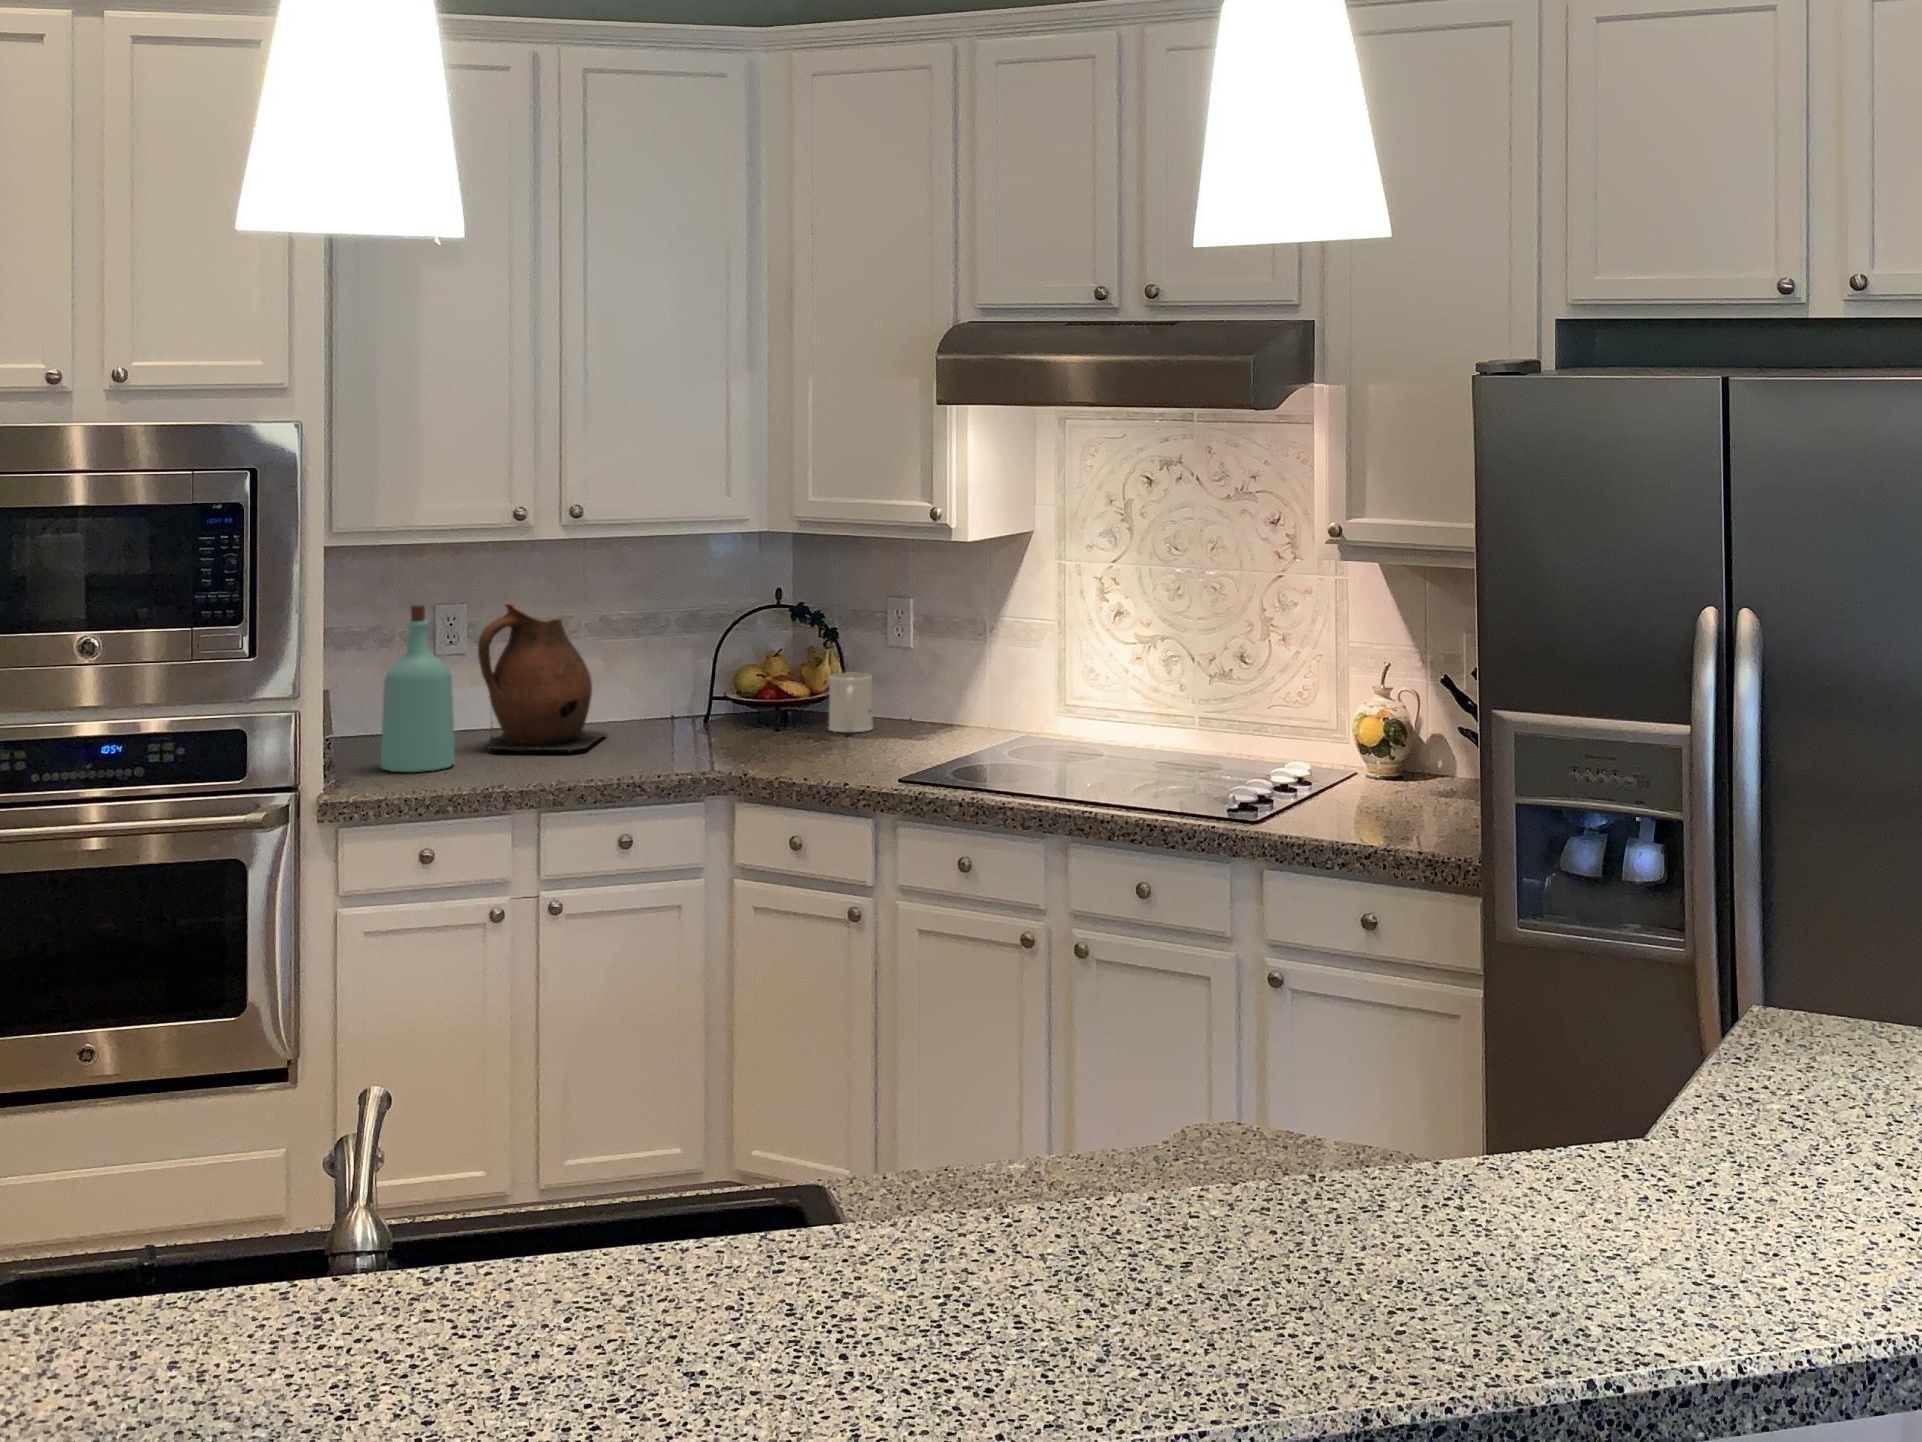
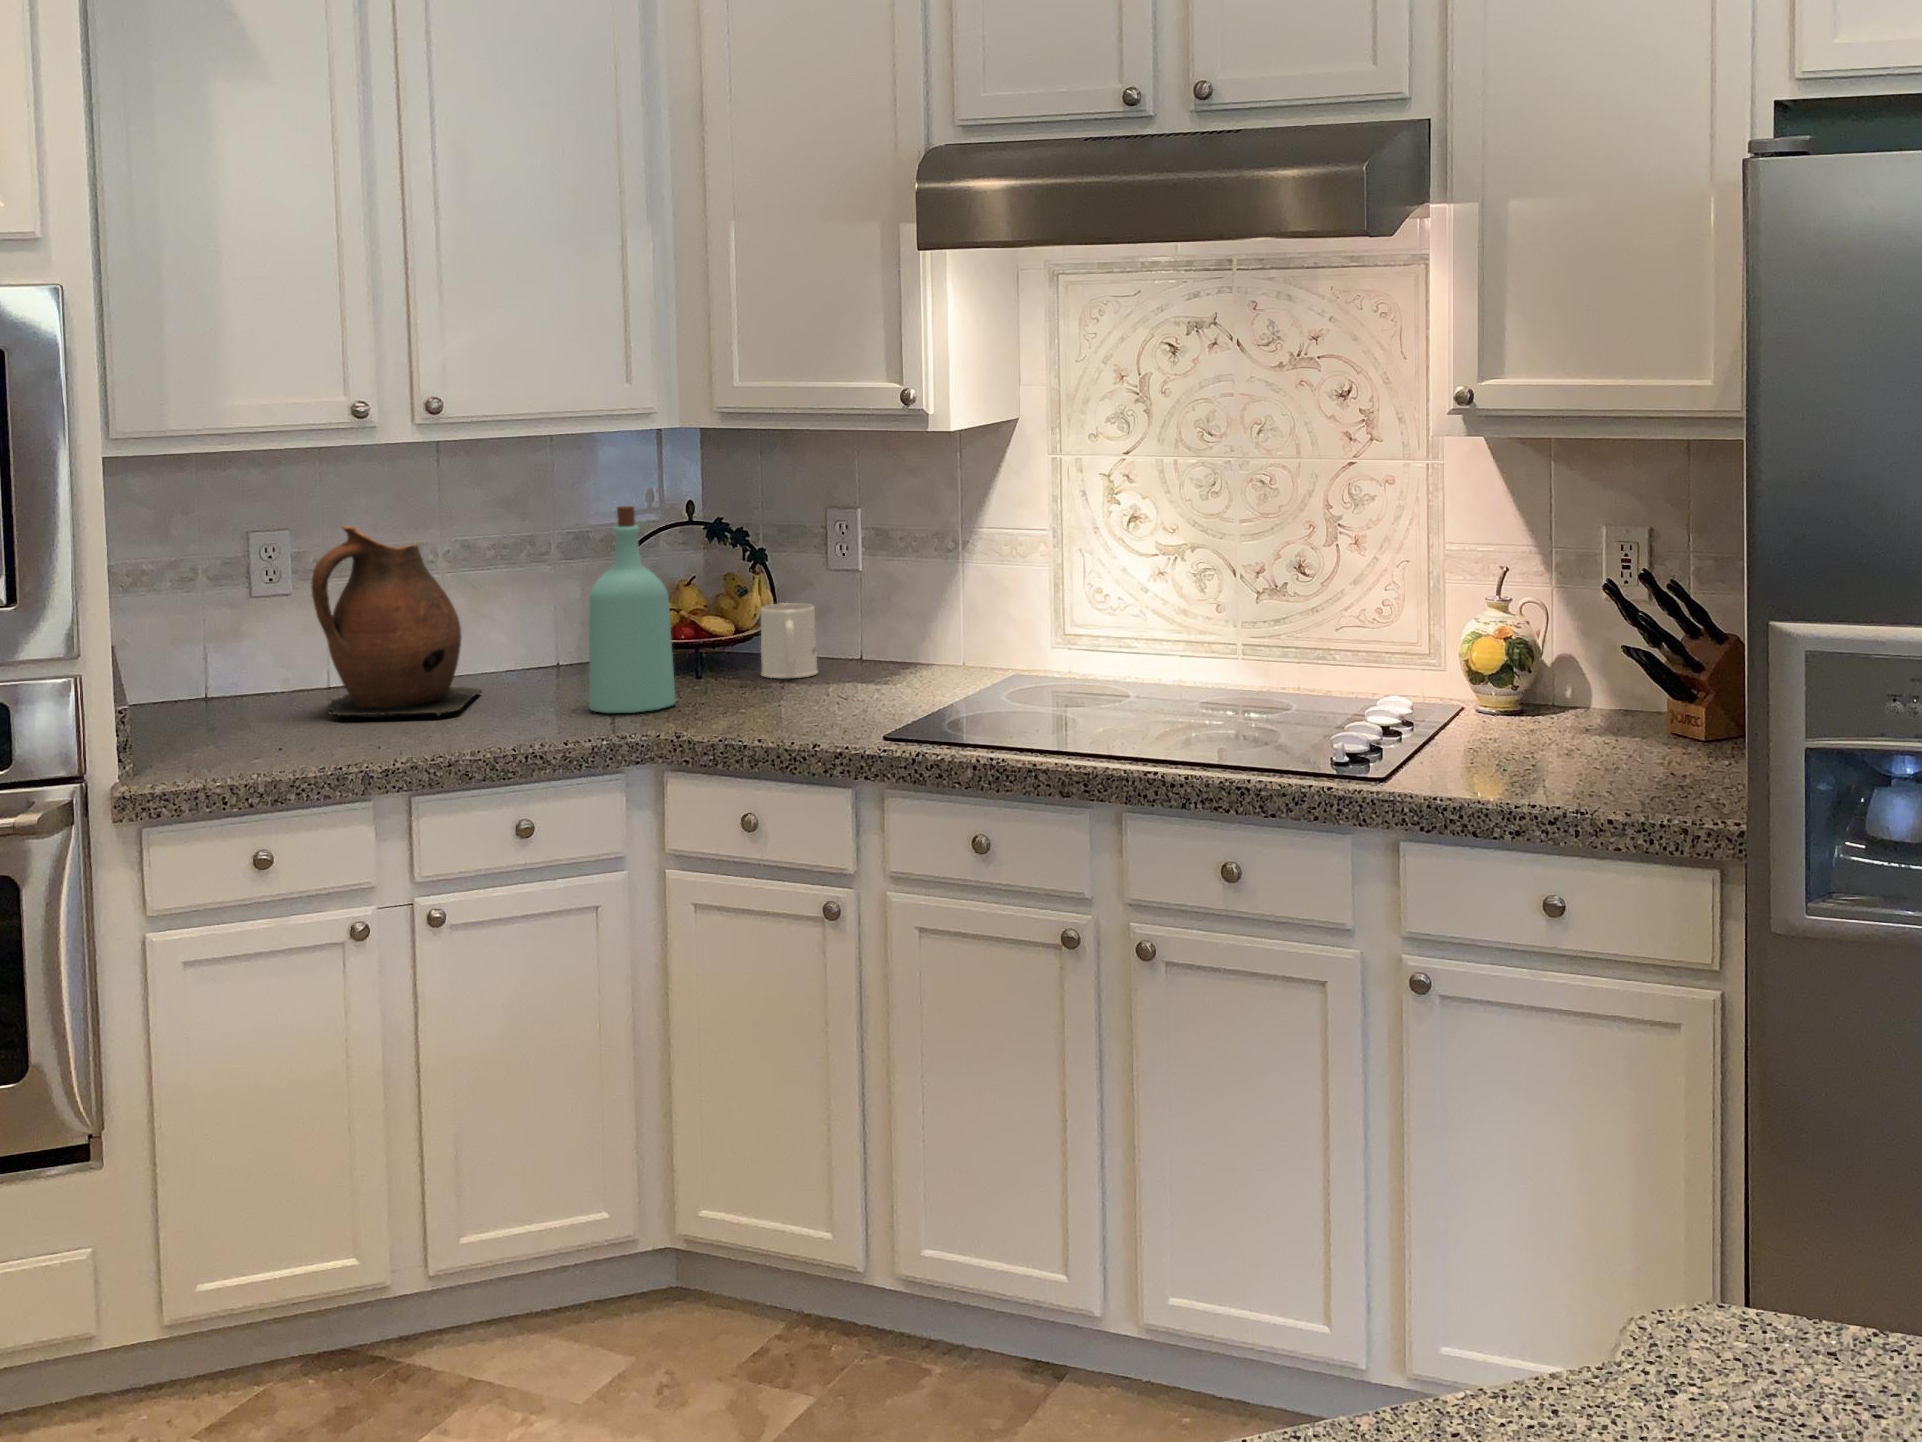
bottle: present [381,605,455,772] -> present [589,506,676,713]

